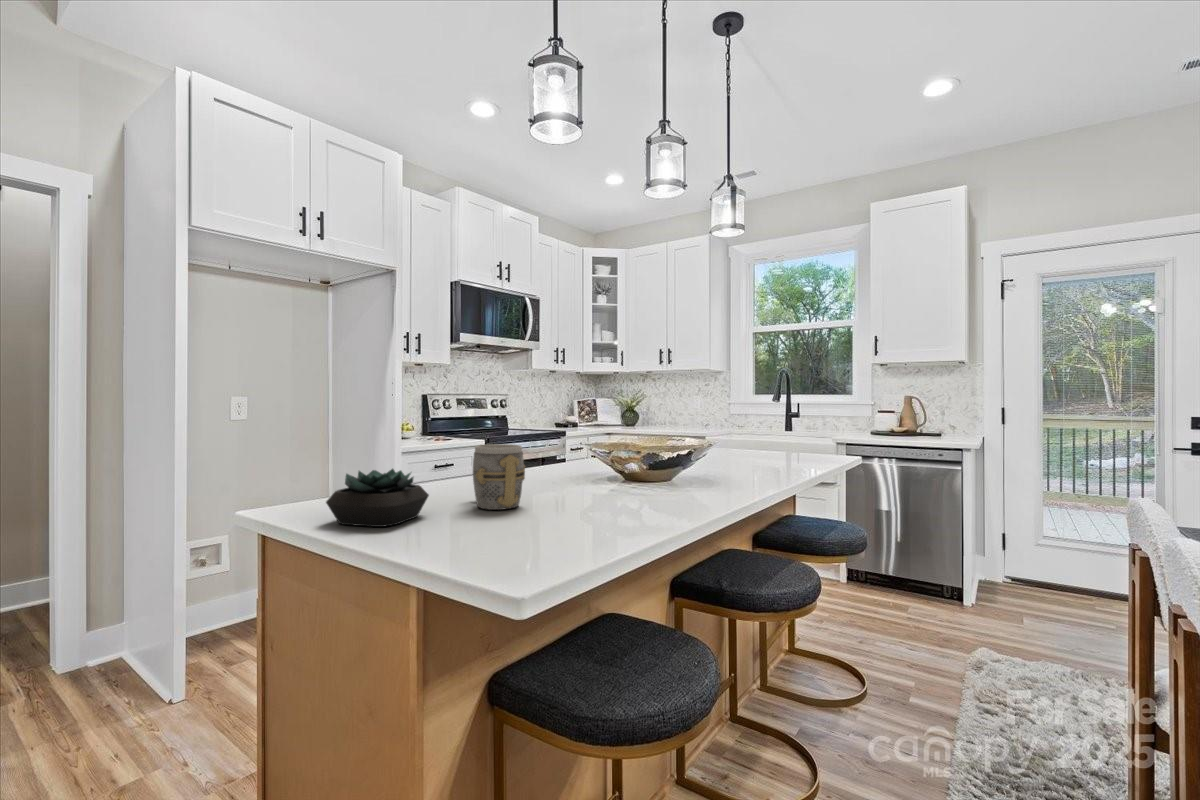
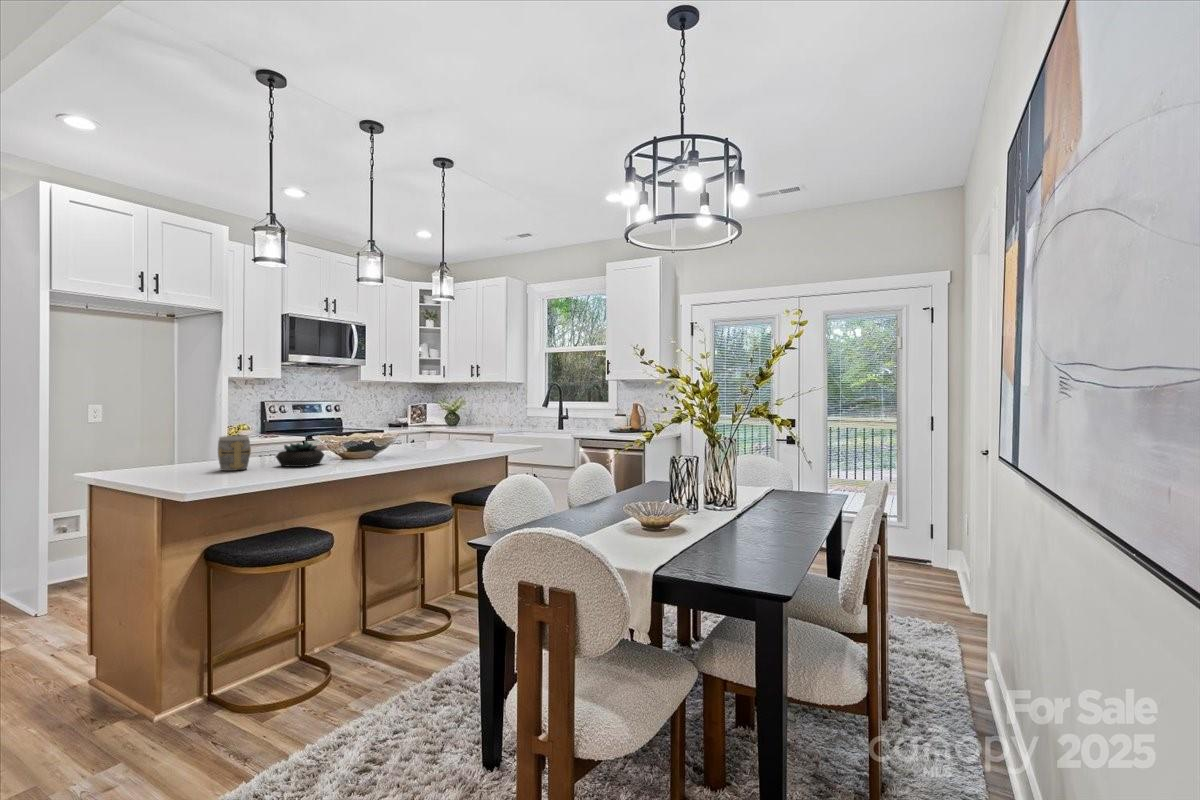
succulent plant: present [326,469,429,527] -> present [276,443,325,467]

